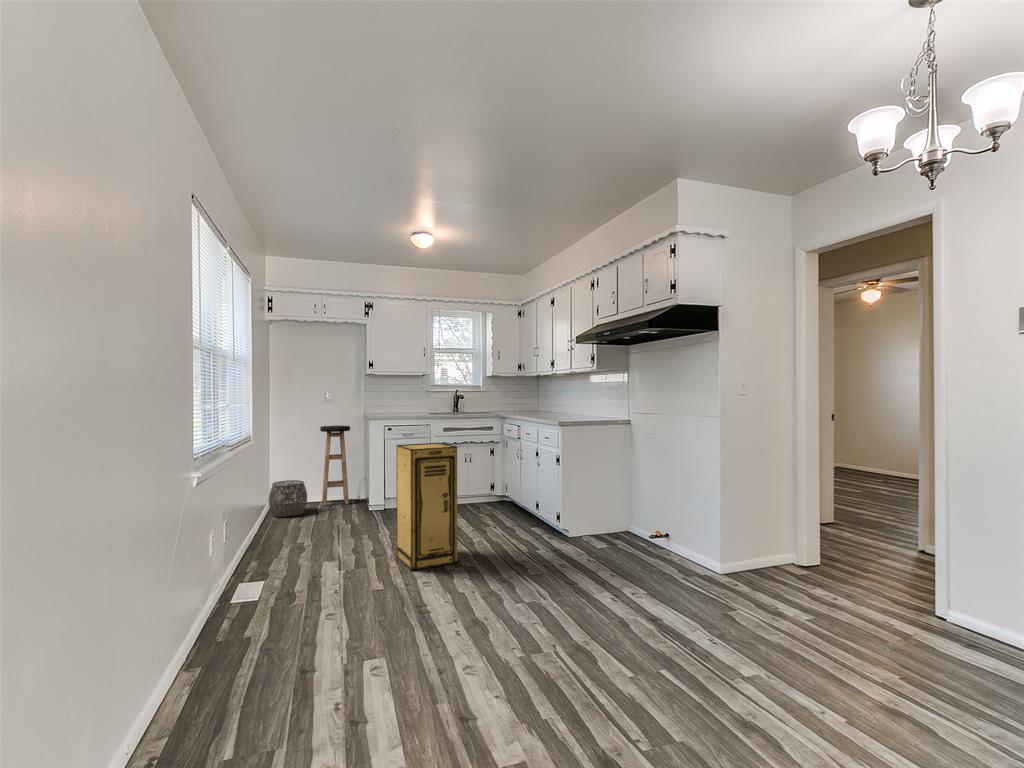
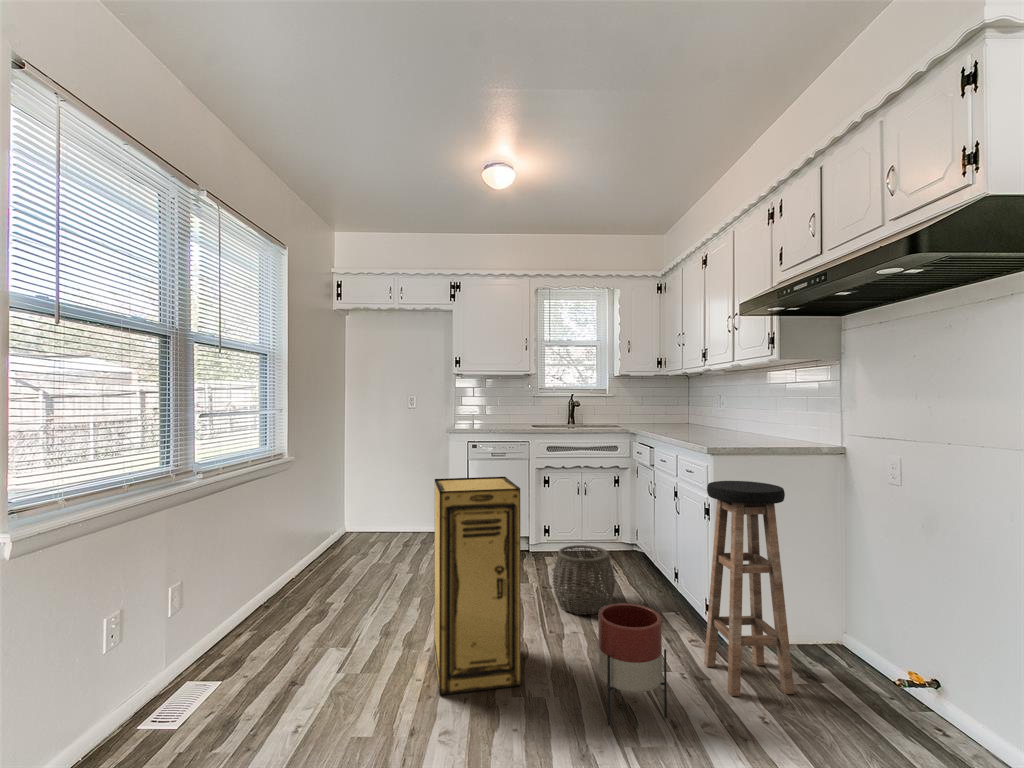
bar stool: present [320,425,350,506] -> present [704,481,794,696]
woven basket: present [269,480,307,517] -> present [553,545,615,615]
planter: none [504,509,540,570] -> present [598,603,667,725]

